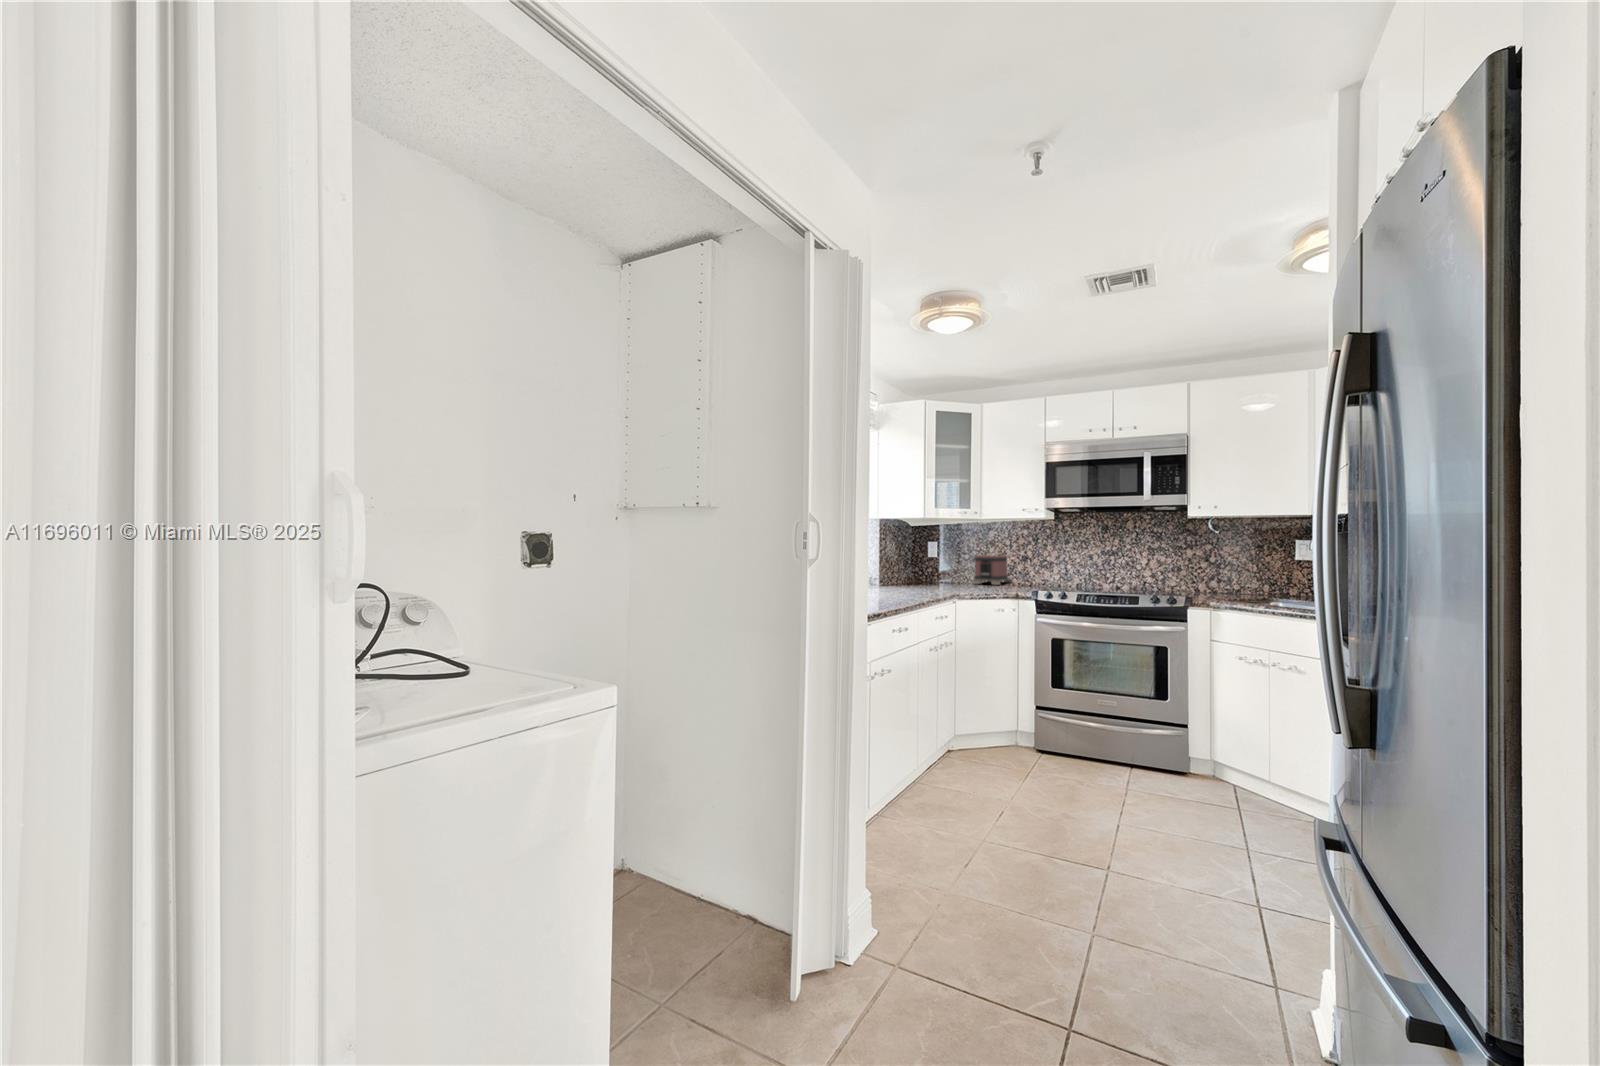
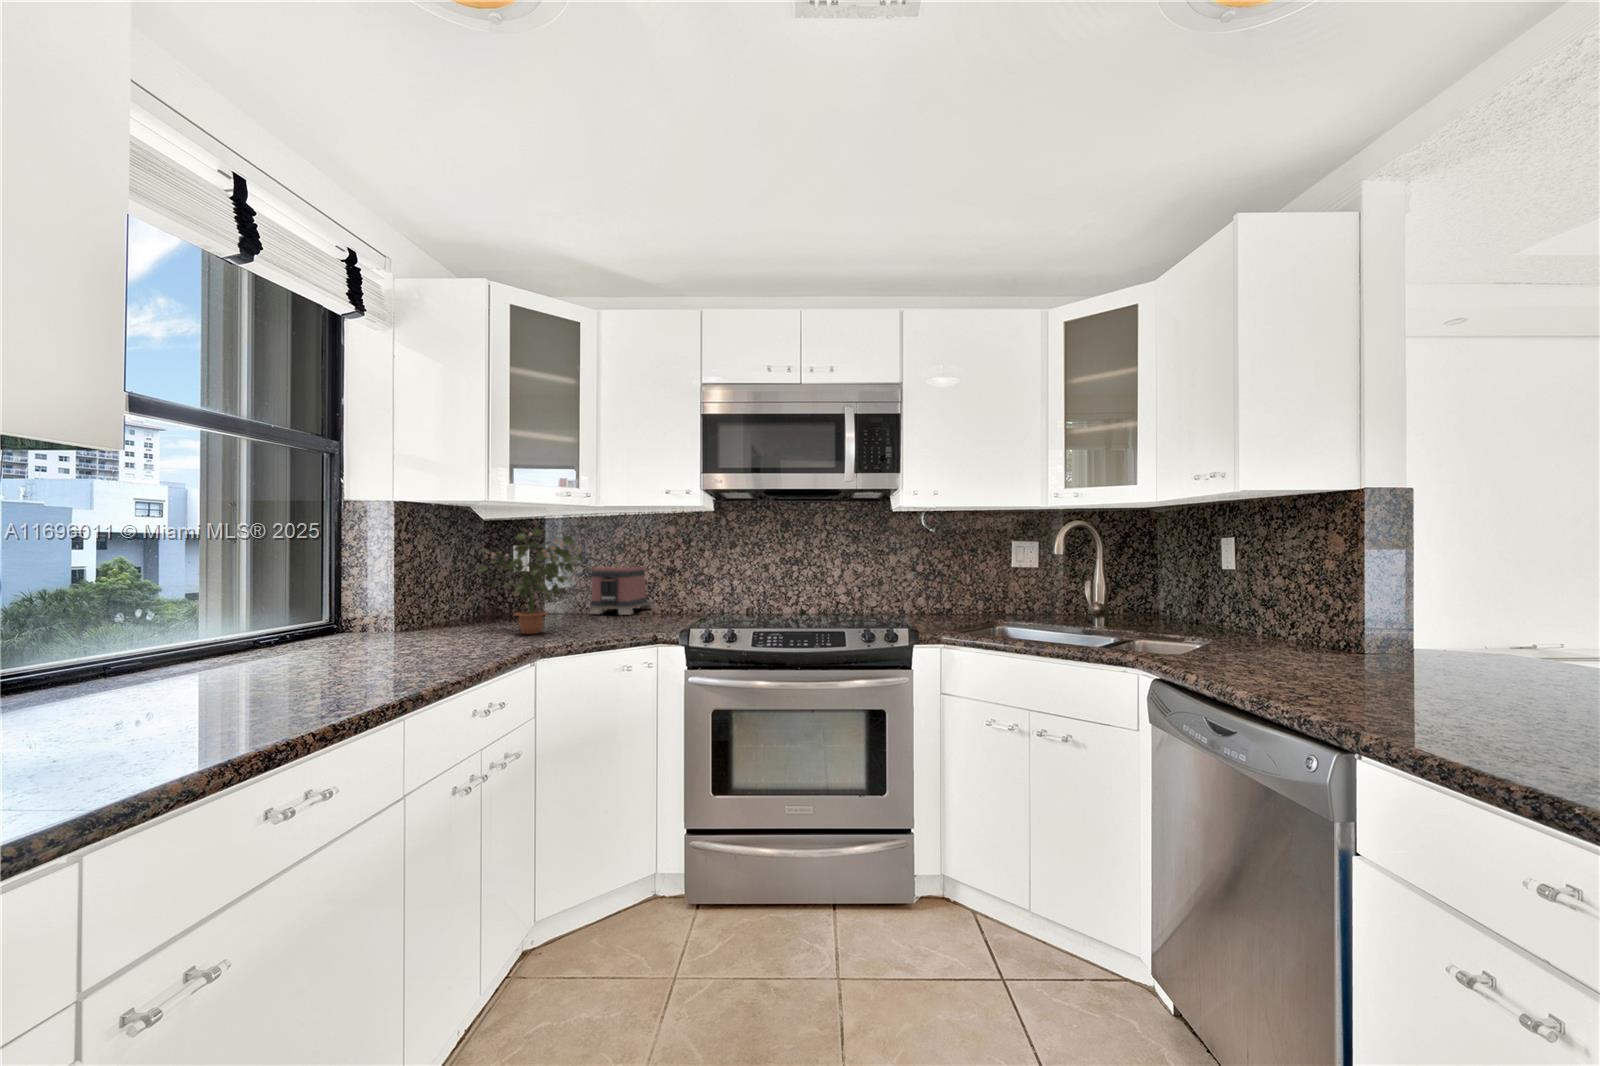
potted plant: none [916,531,976,590] -> present [478,529,583,634]

